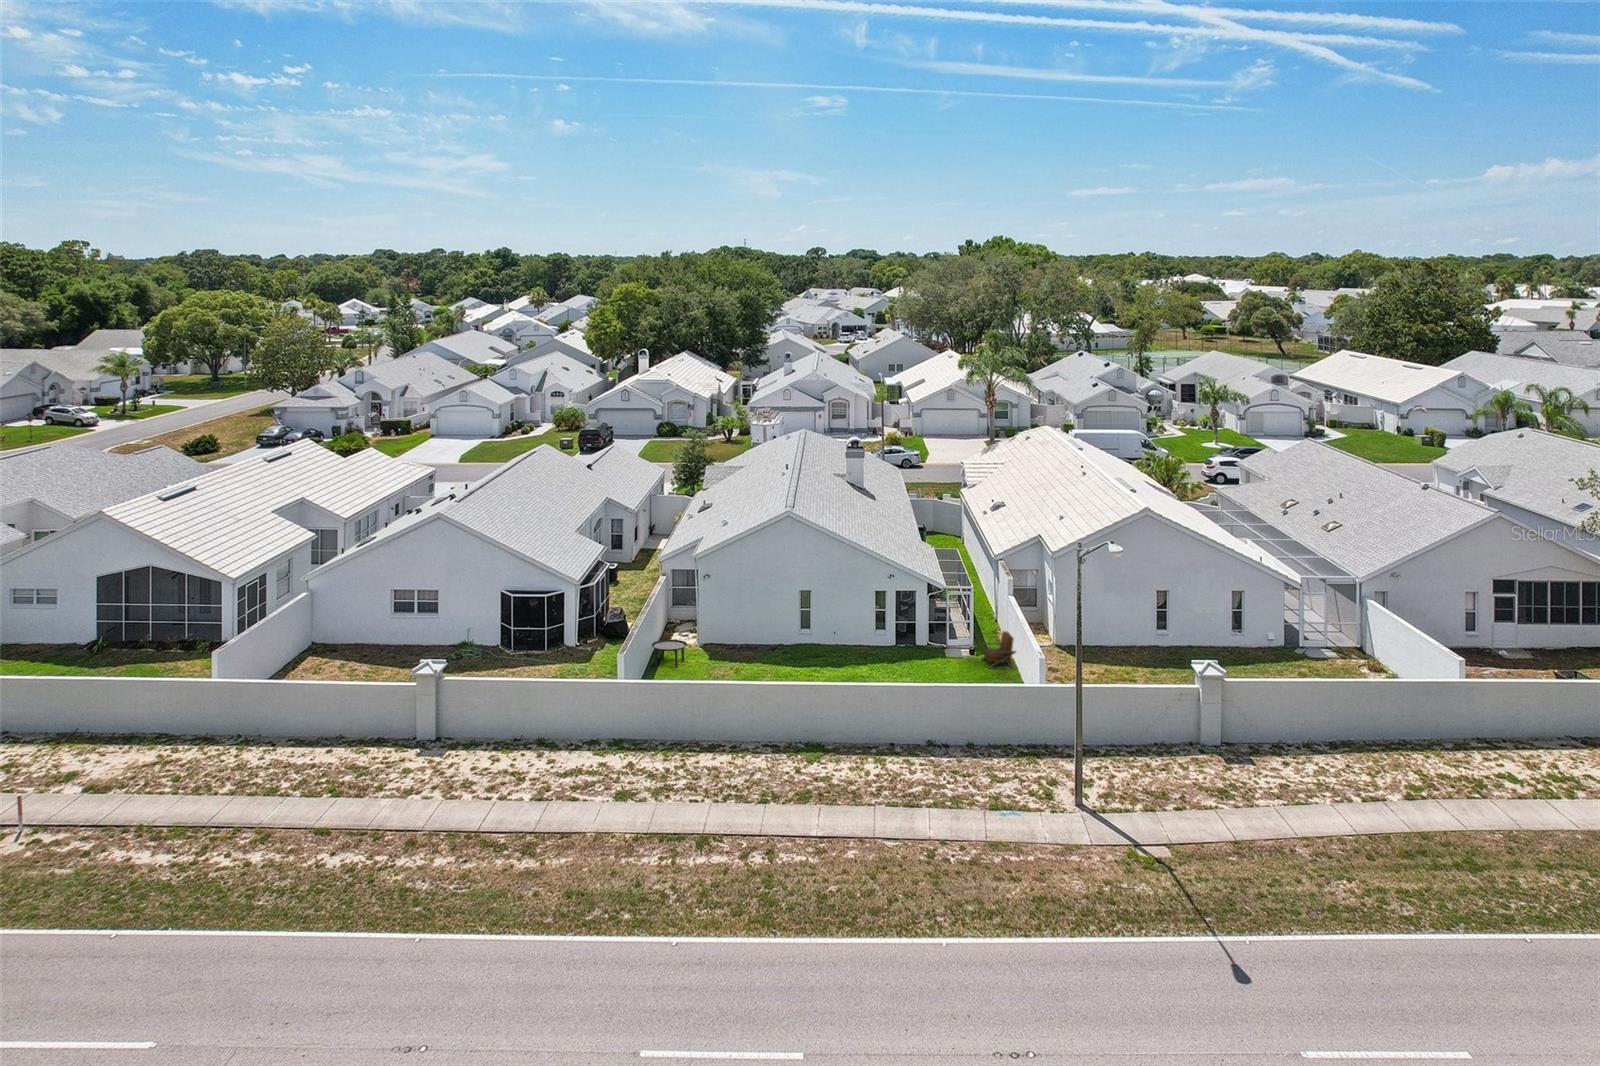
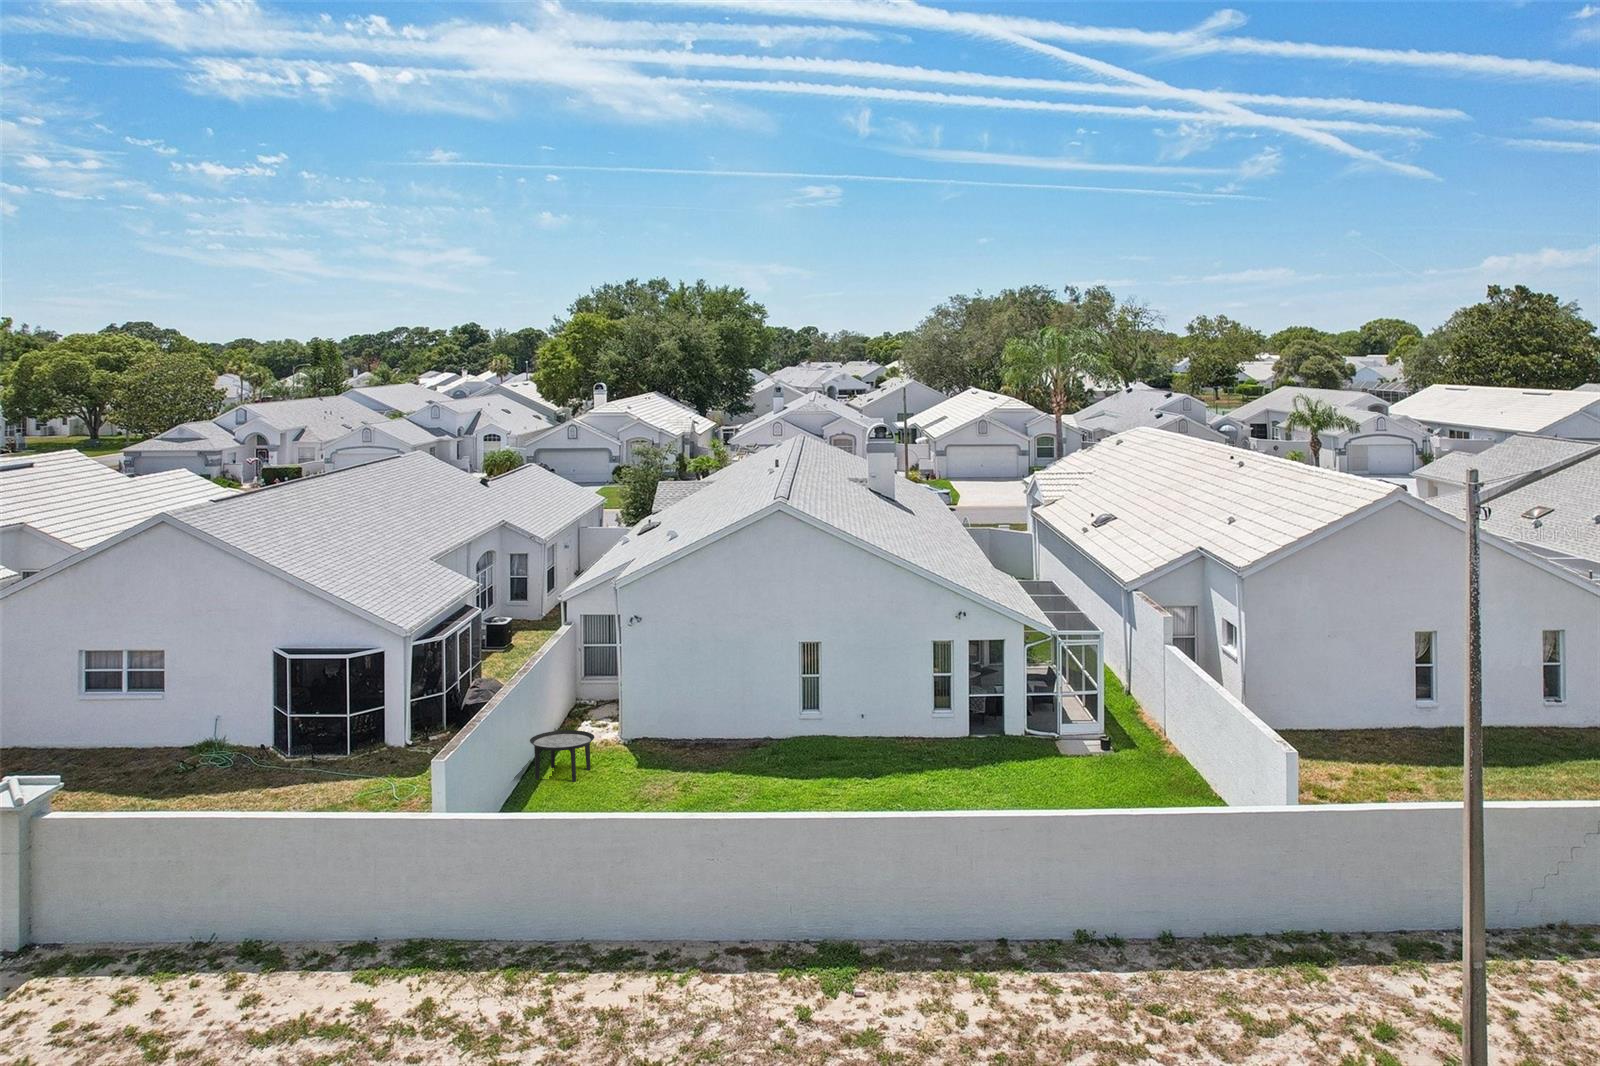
lounge chair: present [982,631,1016,669] -> none [1119,704,1188,772]

